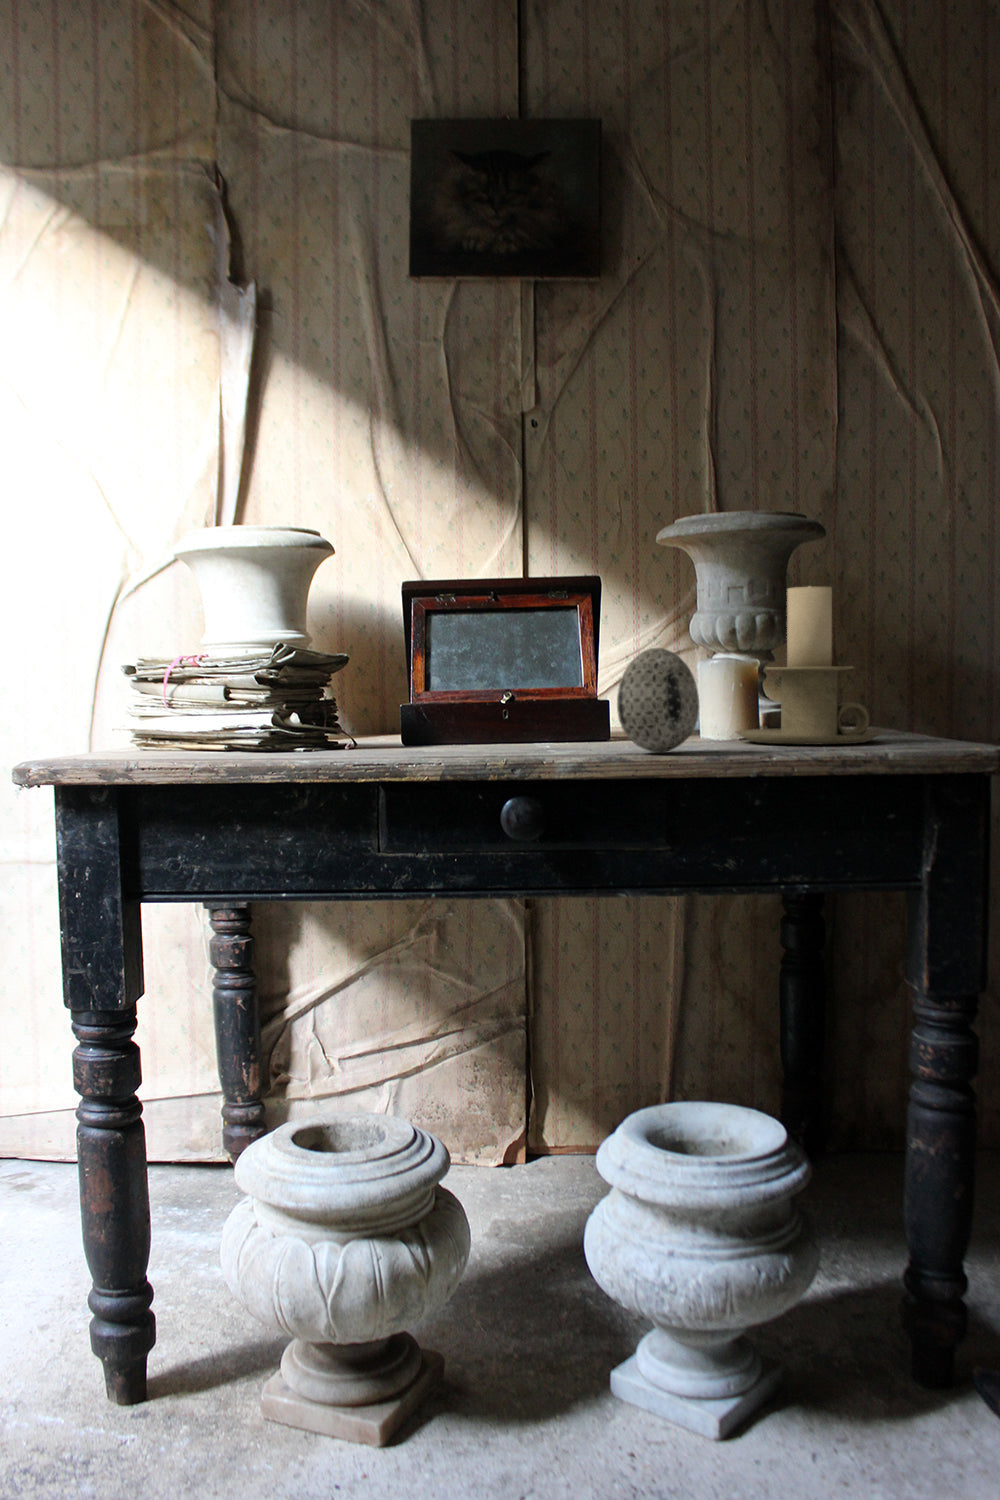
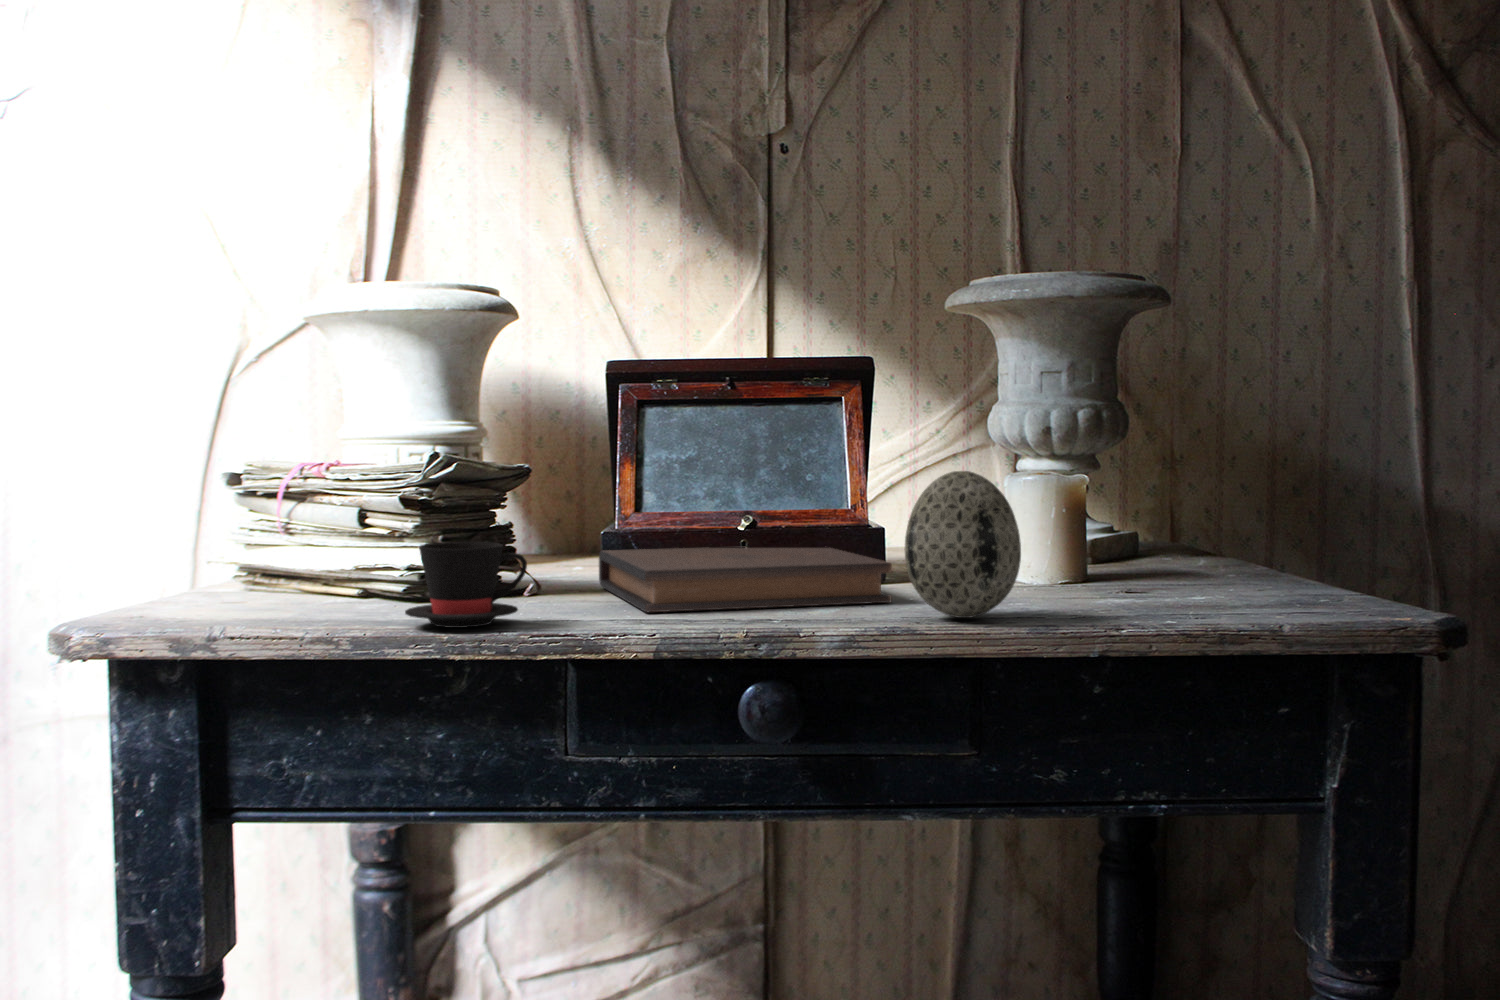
candle holder: present [736,586,884,745] -> none [1058,379,1267,600]
teacup: none [265,702,350,760] -> present [405,542,527,628]
book: none [398,714,610,753] -> present [599,546,892,612]

